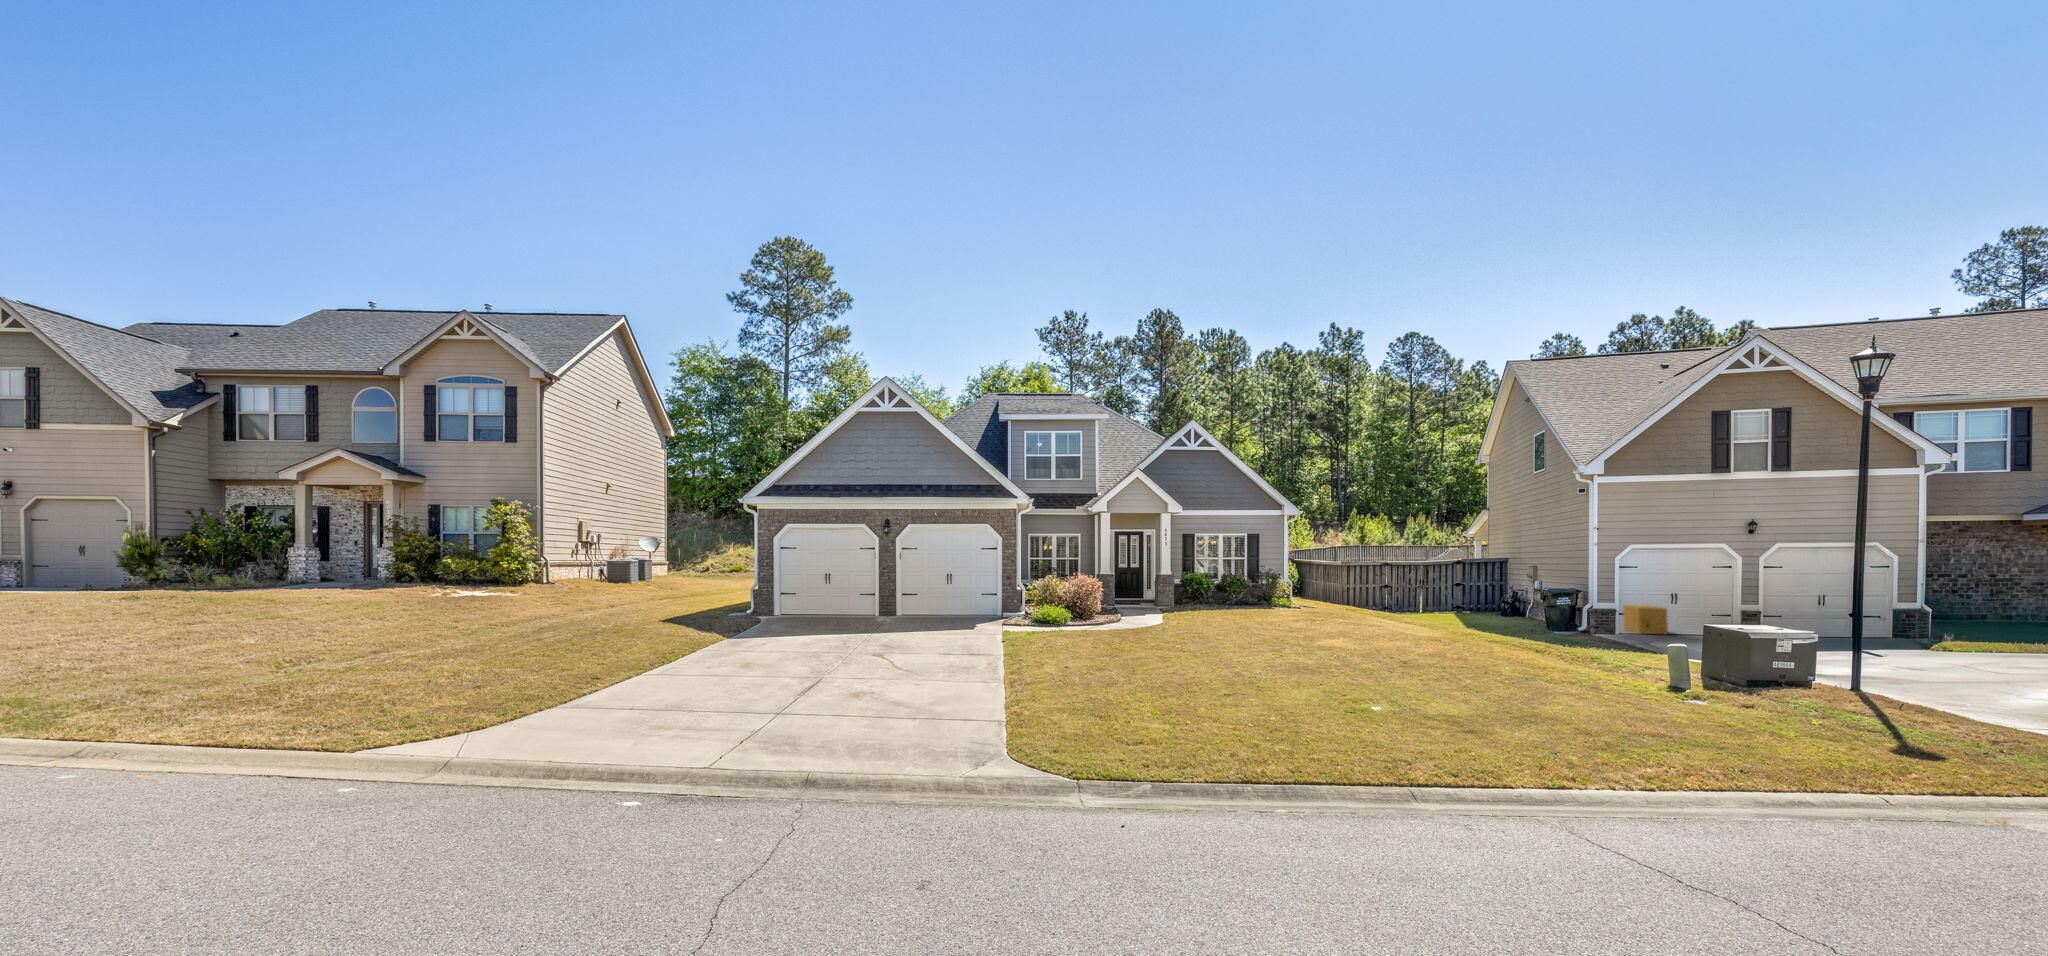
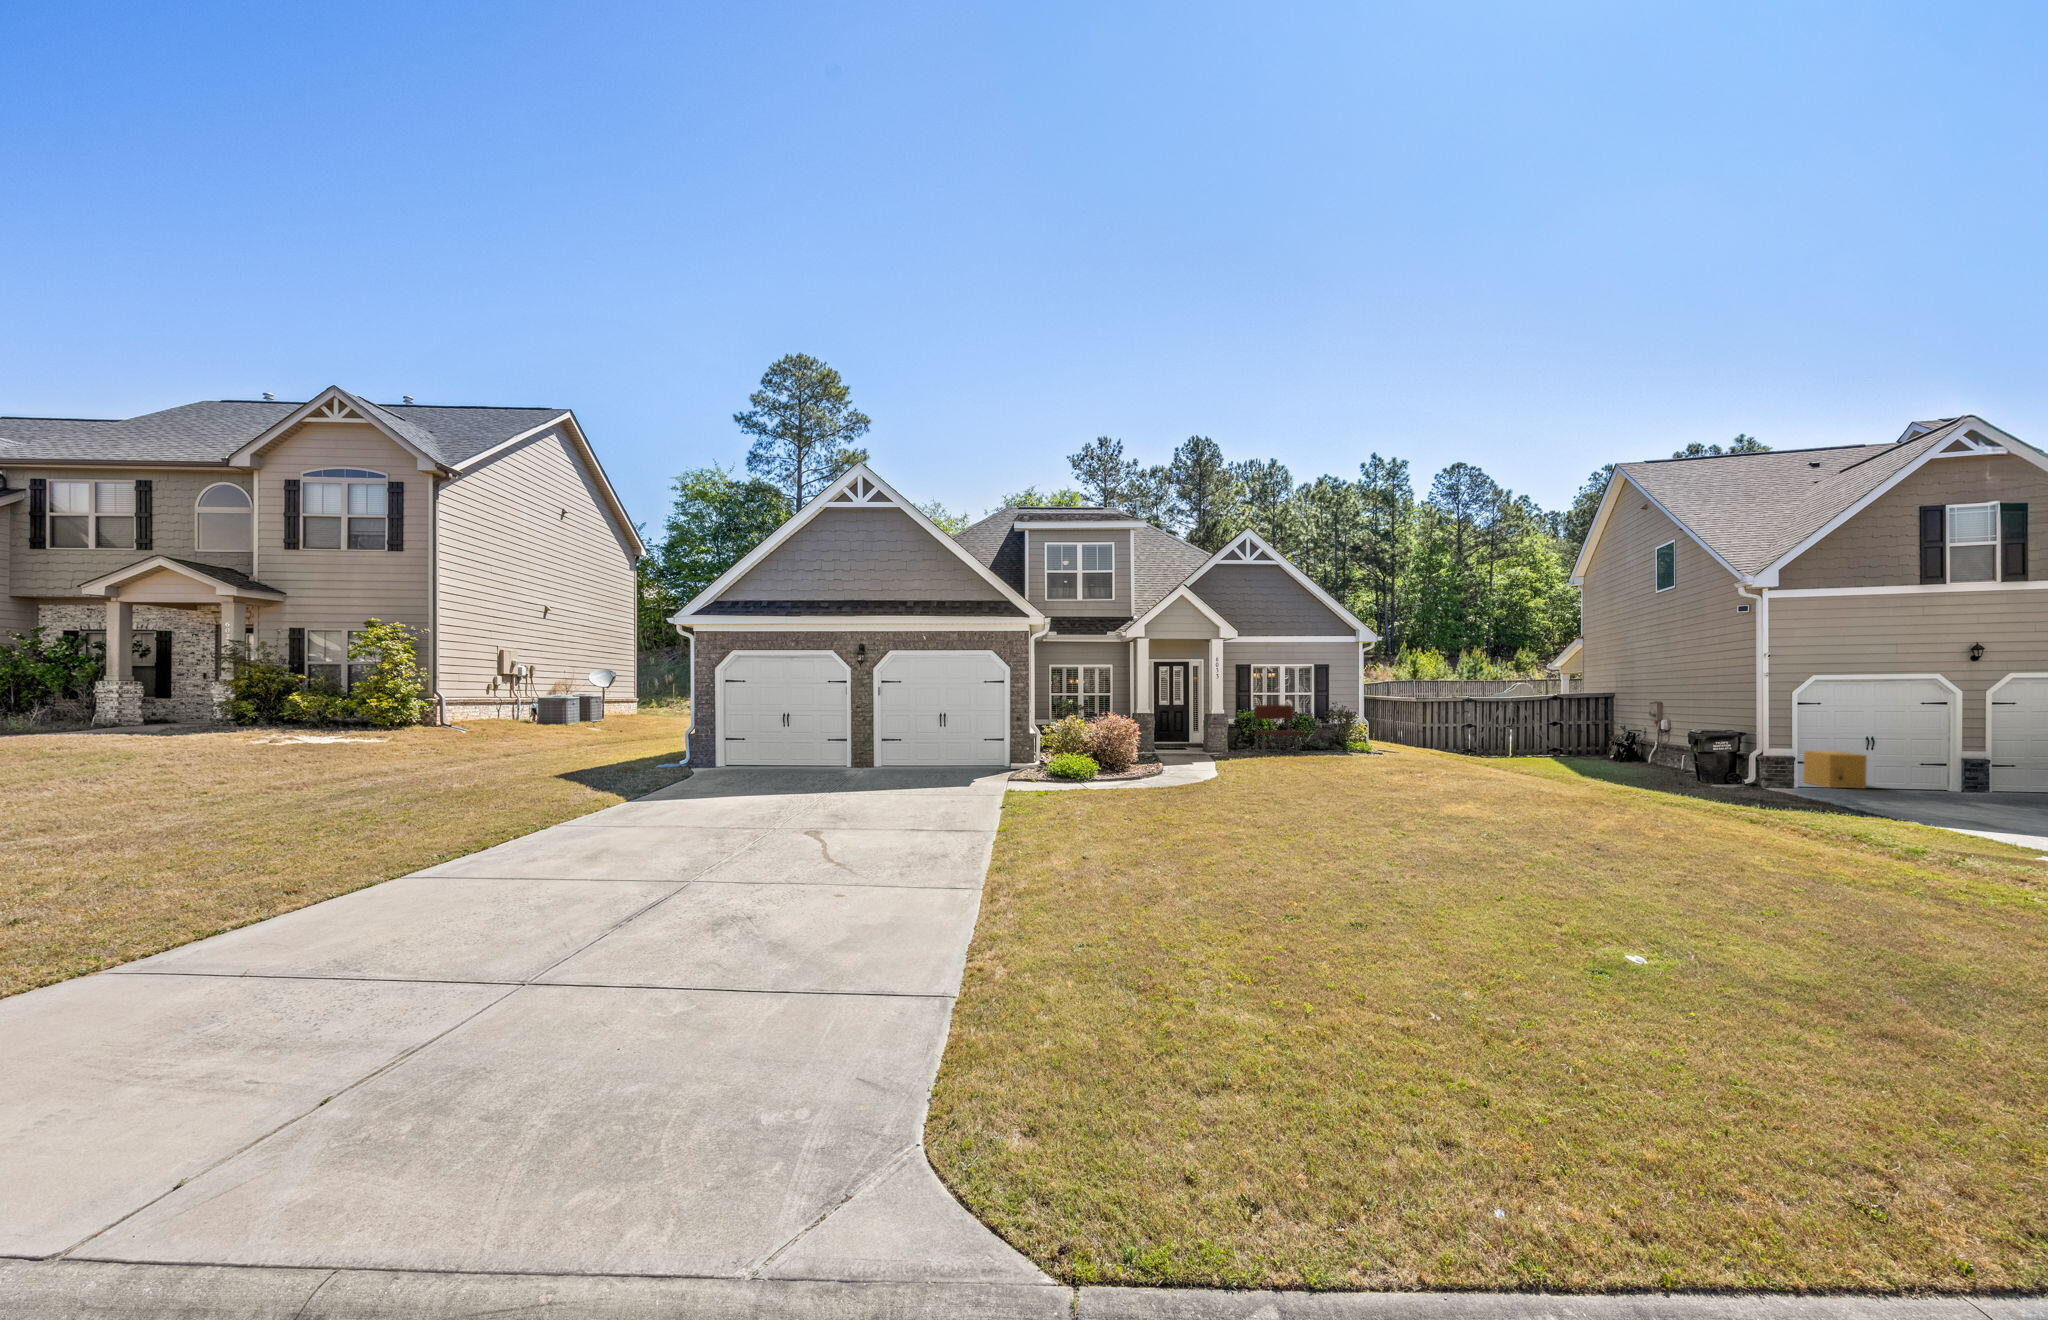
bench: none [1200,567,1240,607] -> present [1254,705,1303,753]

